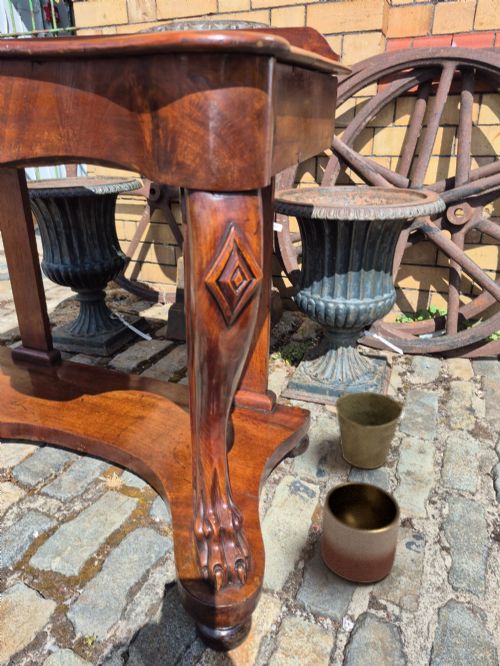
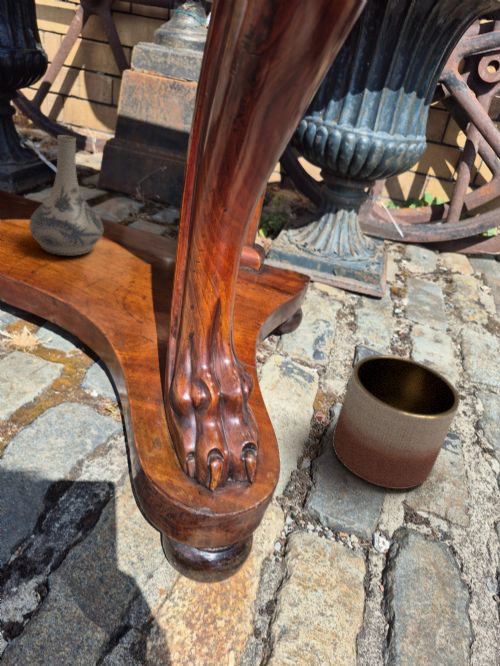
decorative vase: none [113,339,162,417] -> present [29,135,103,255]
bucket: present [336,374,403,469] -> none [340,223,432,355]

